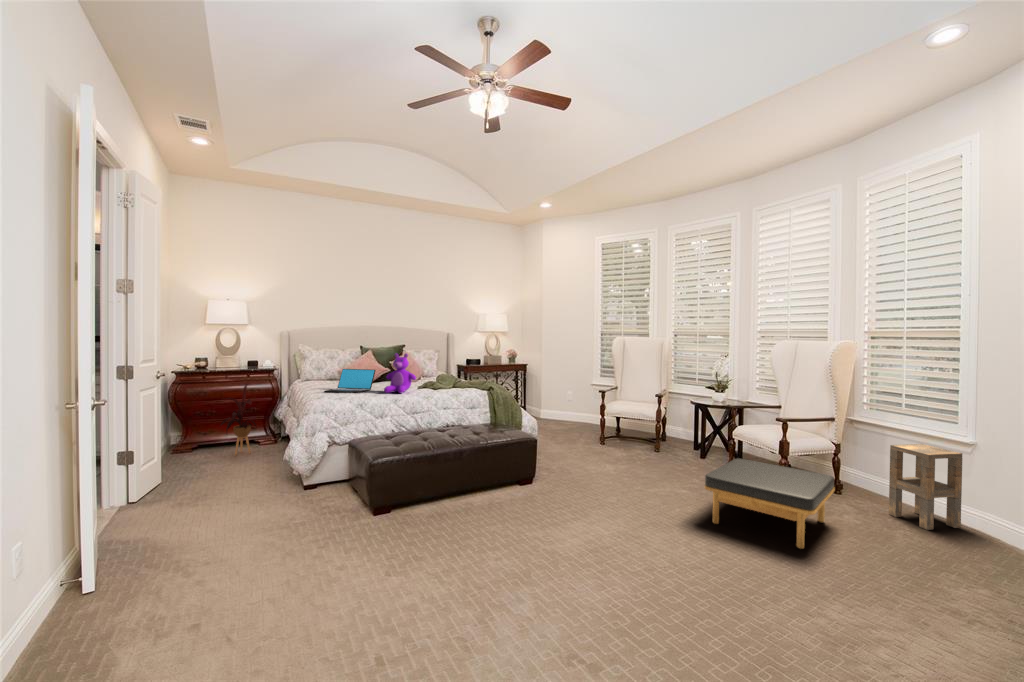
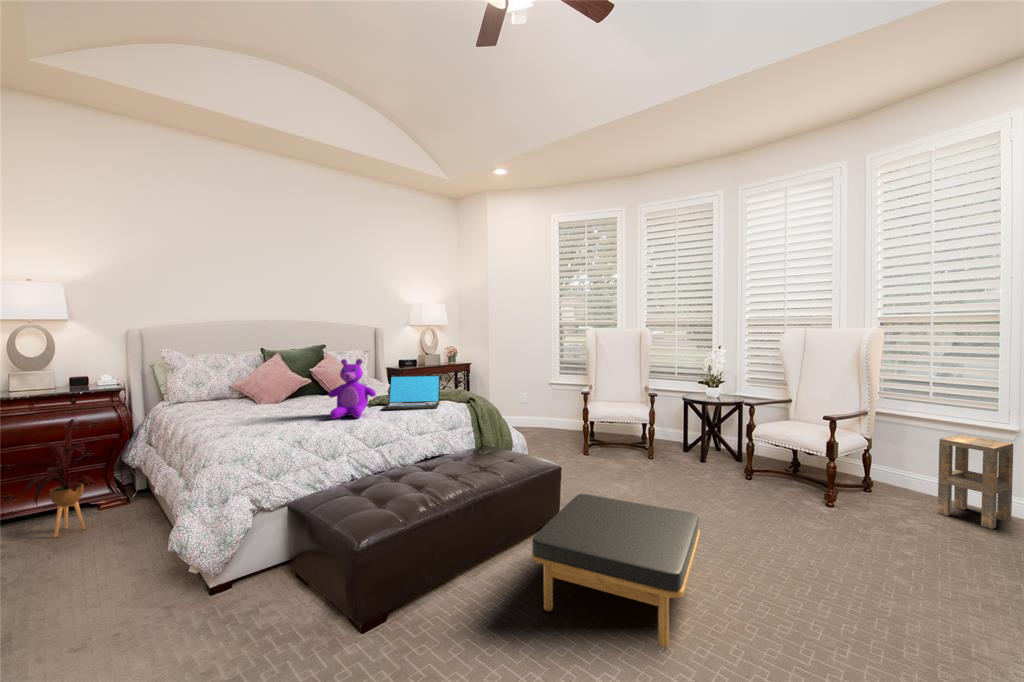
laptop: present [324,369,376,393] -> present [382,375,440,410]
ottoman: present [705,459,835,549] -> present [532,494,700,648]

